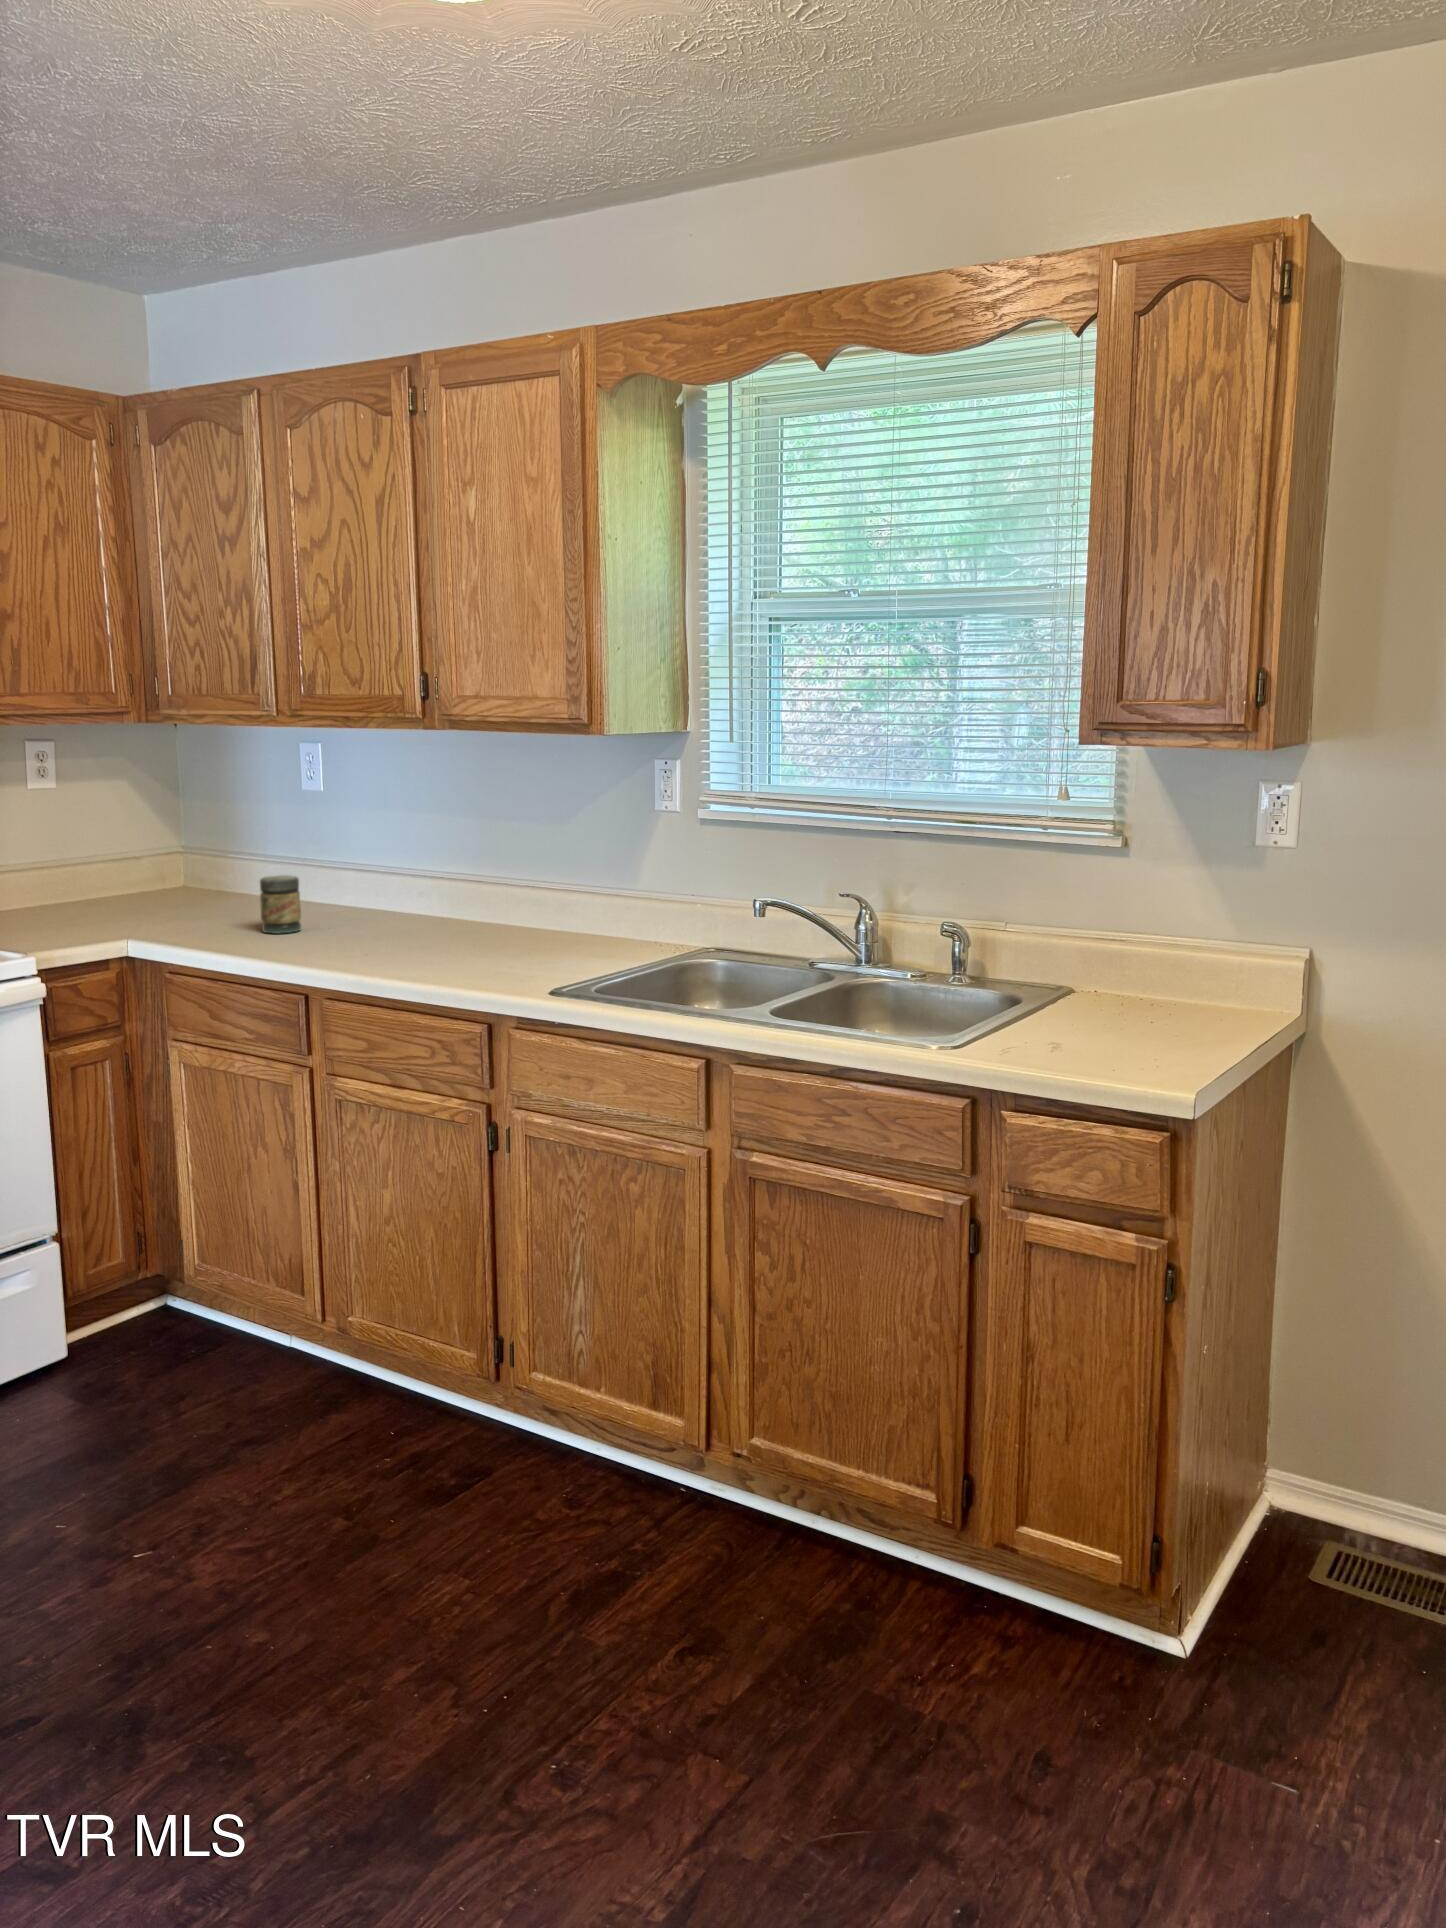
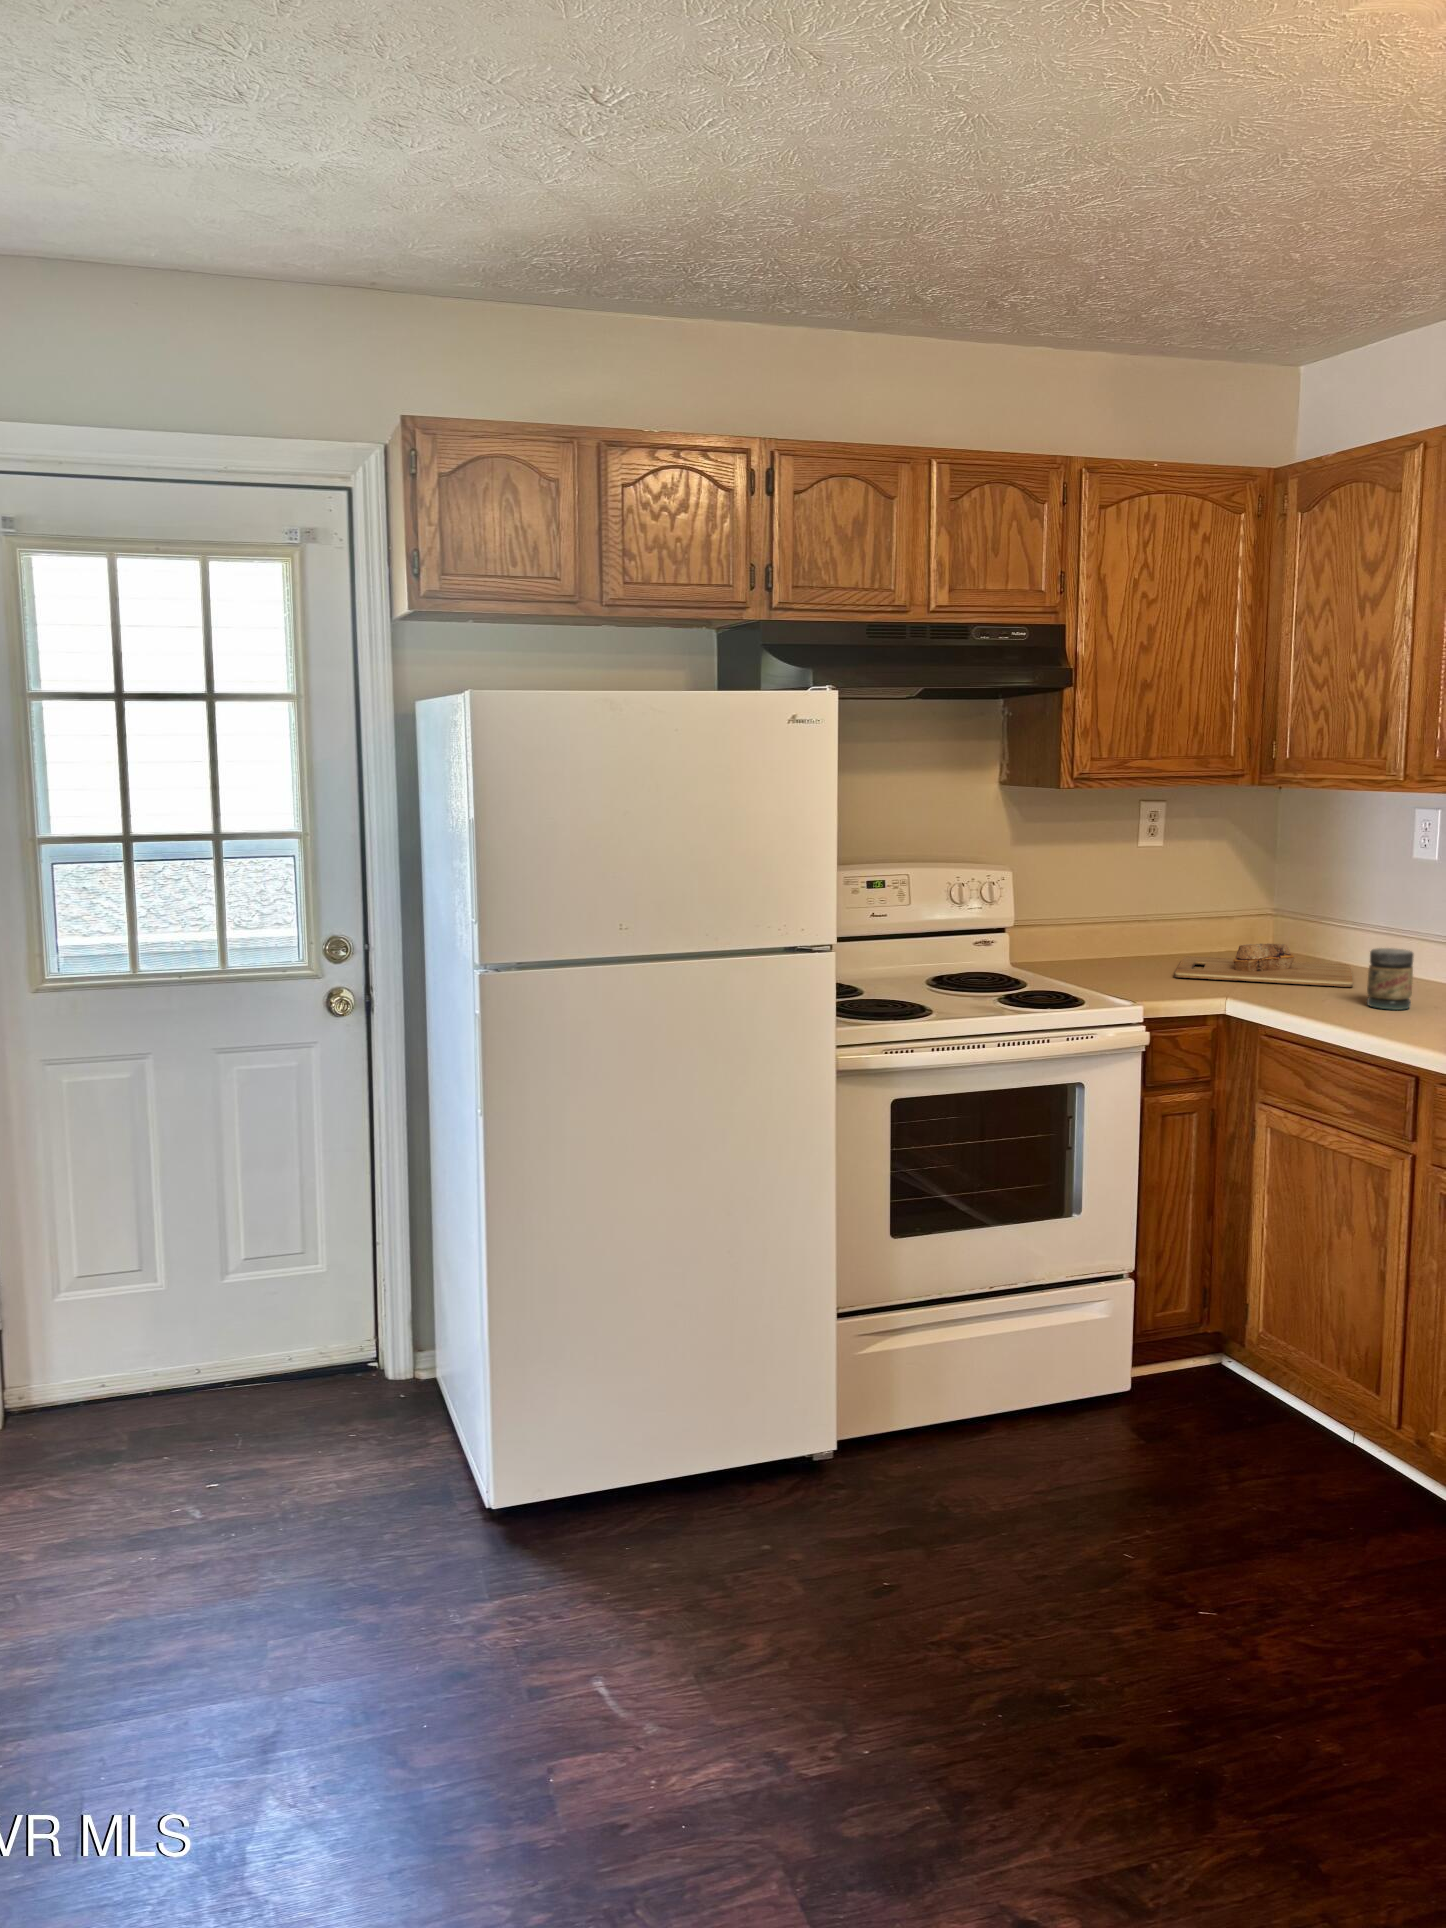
cutting board: none [75,880,255,925] -> present [1175,944,1353,987]

